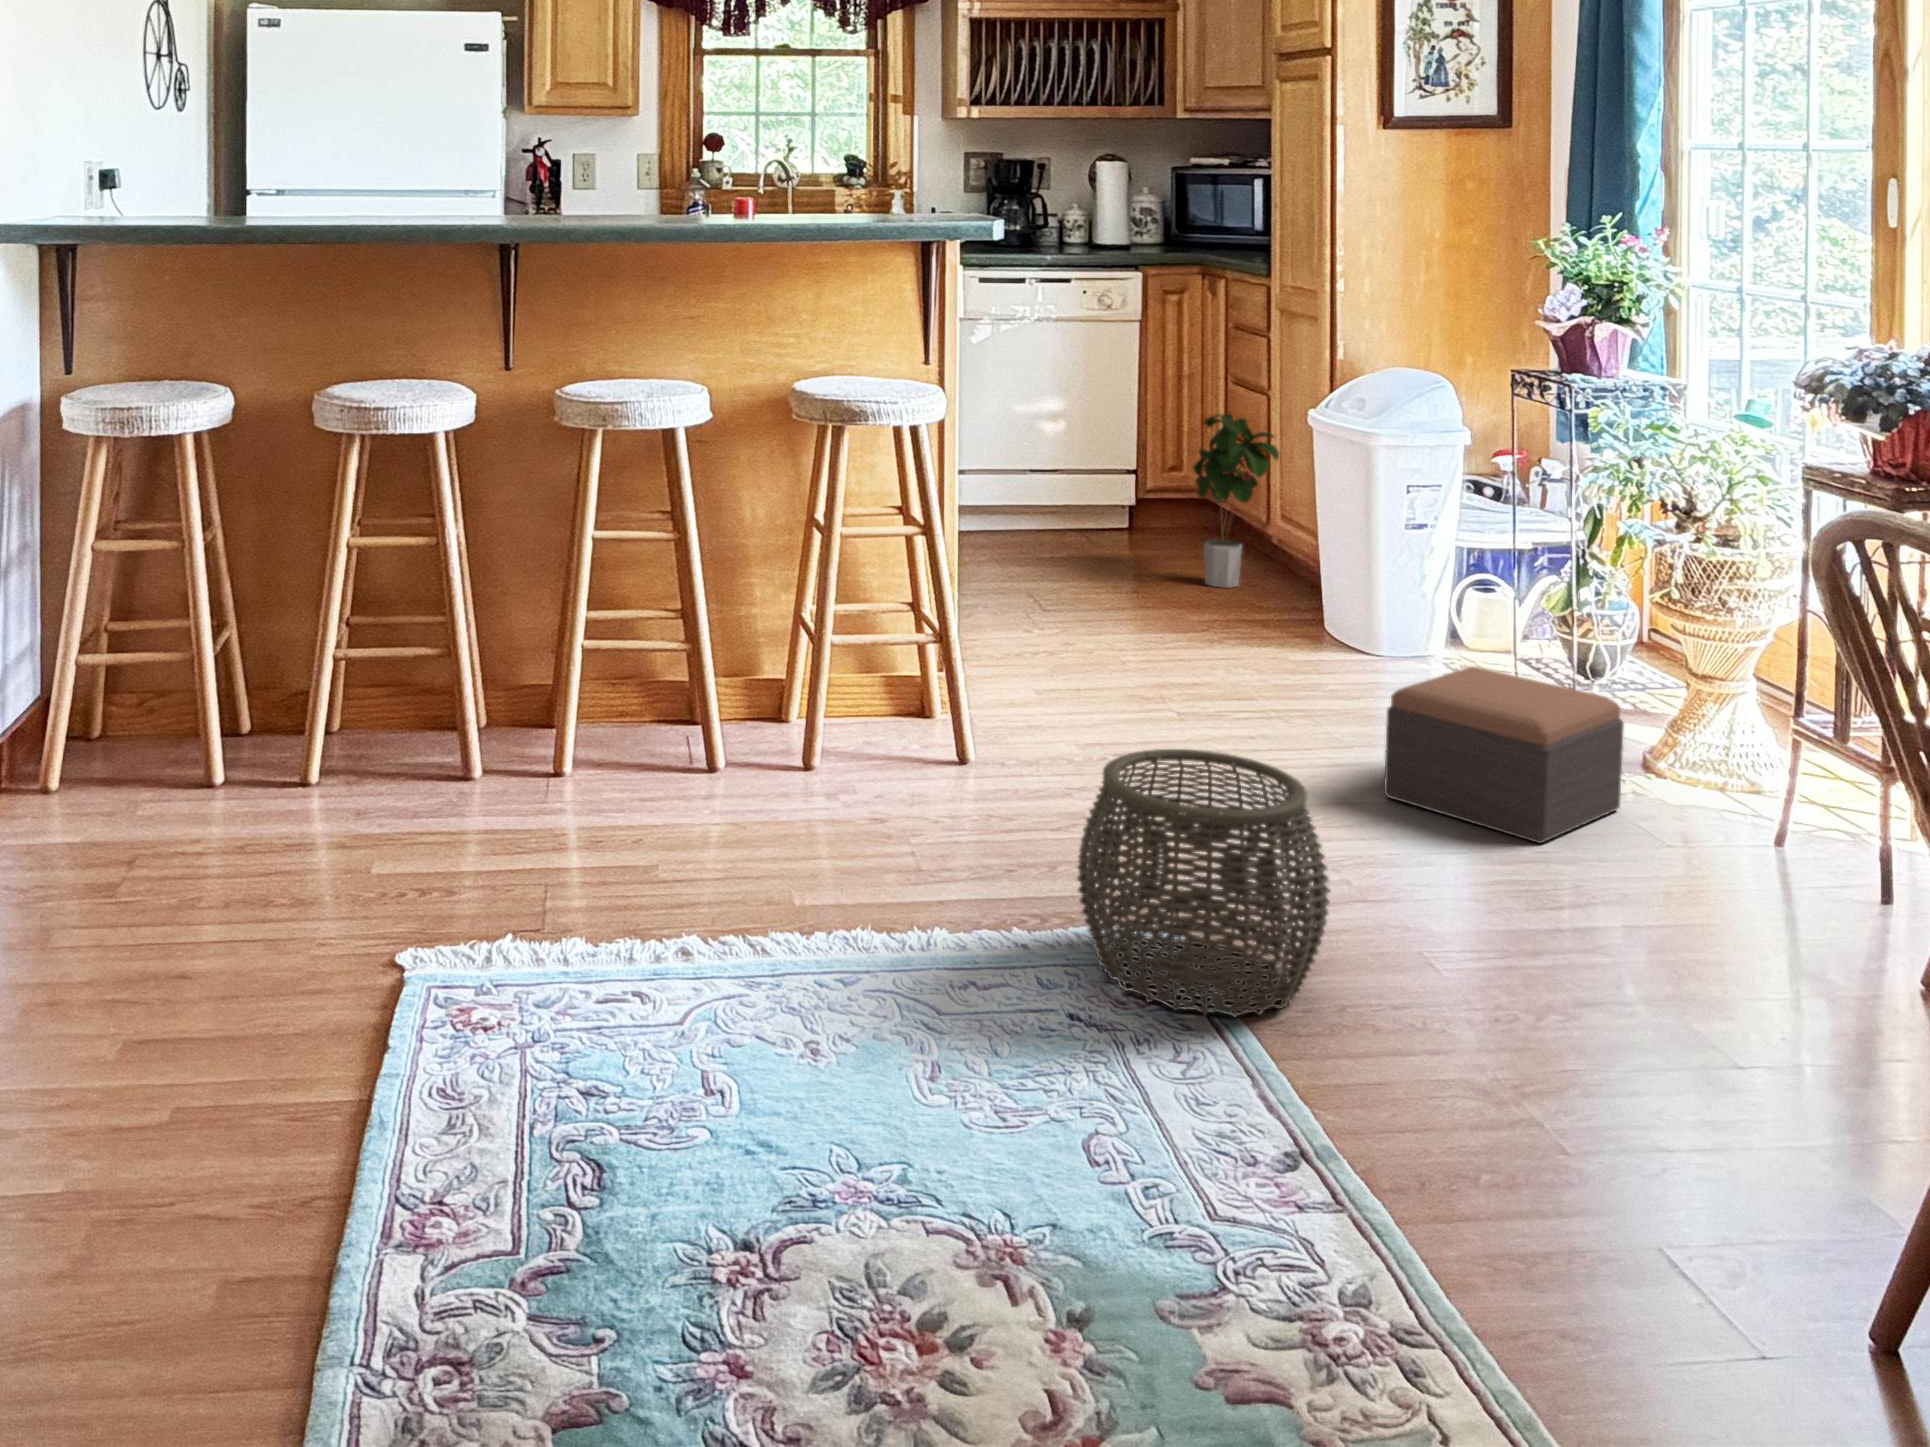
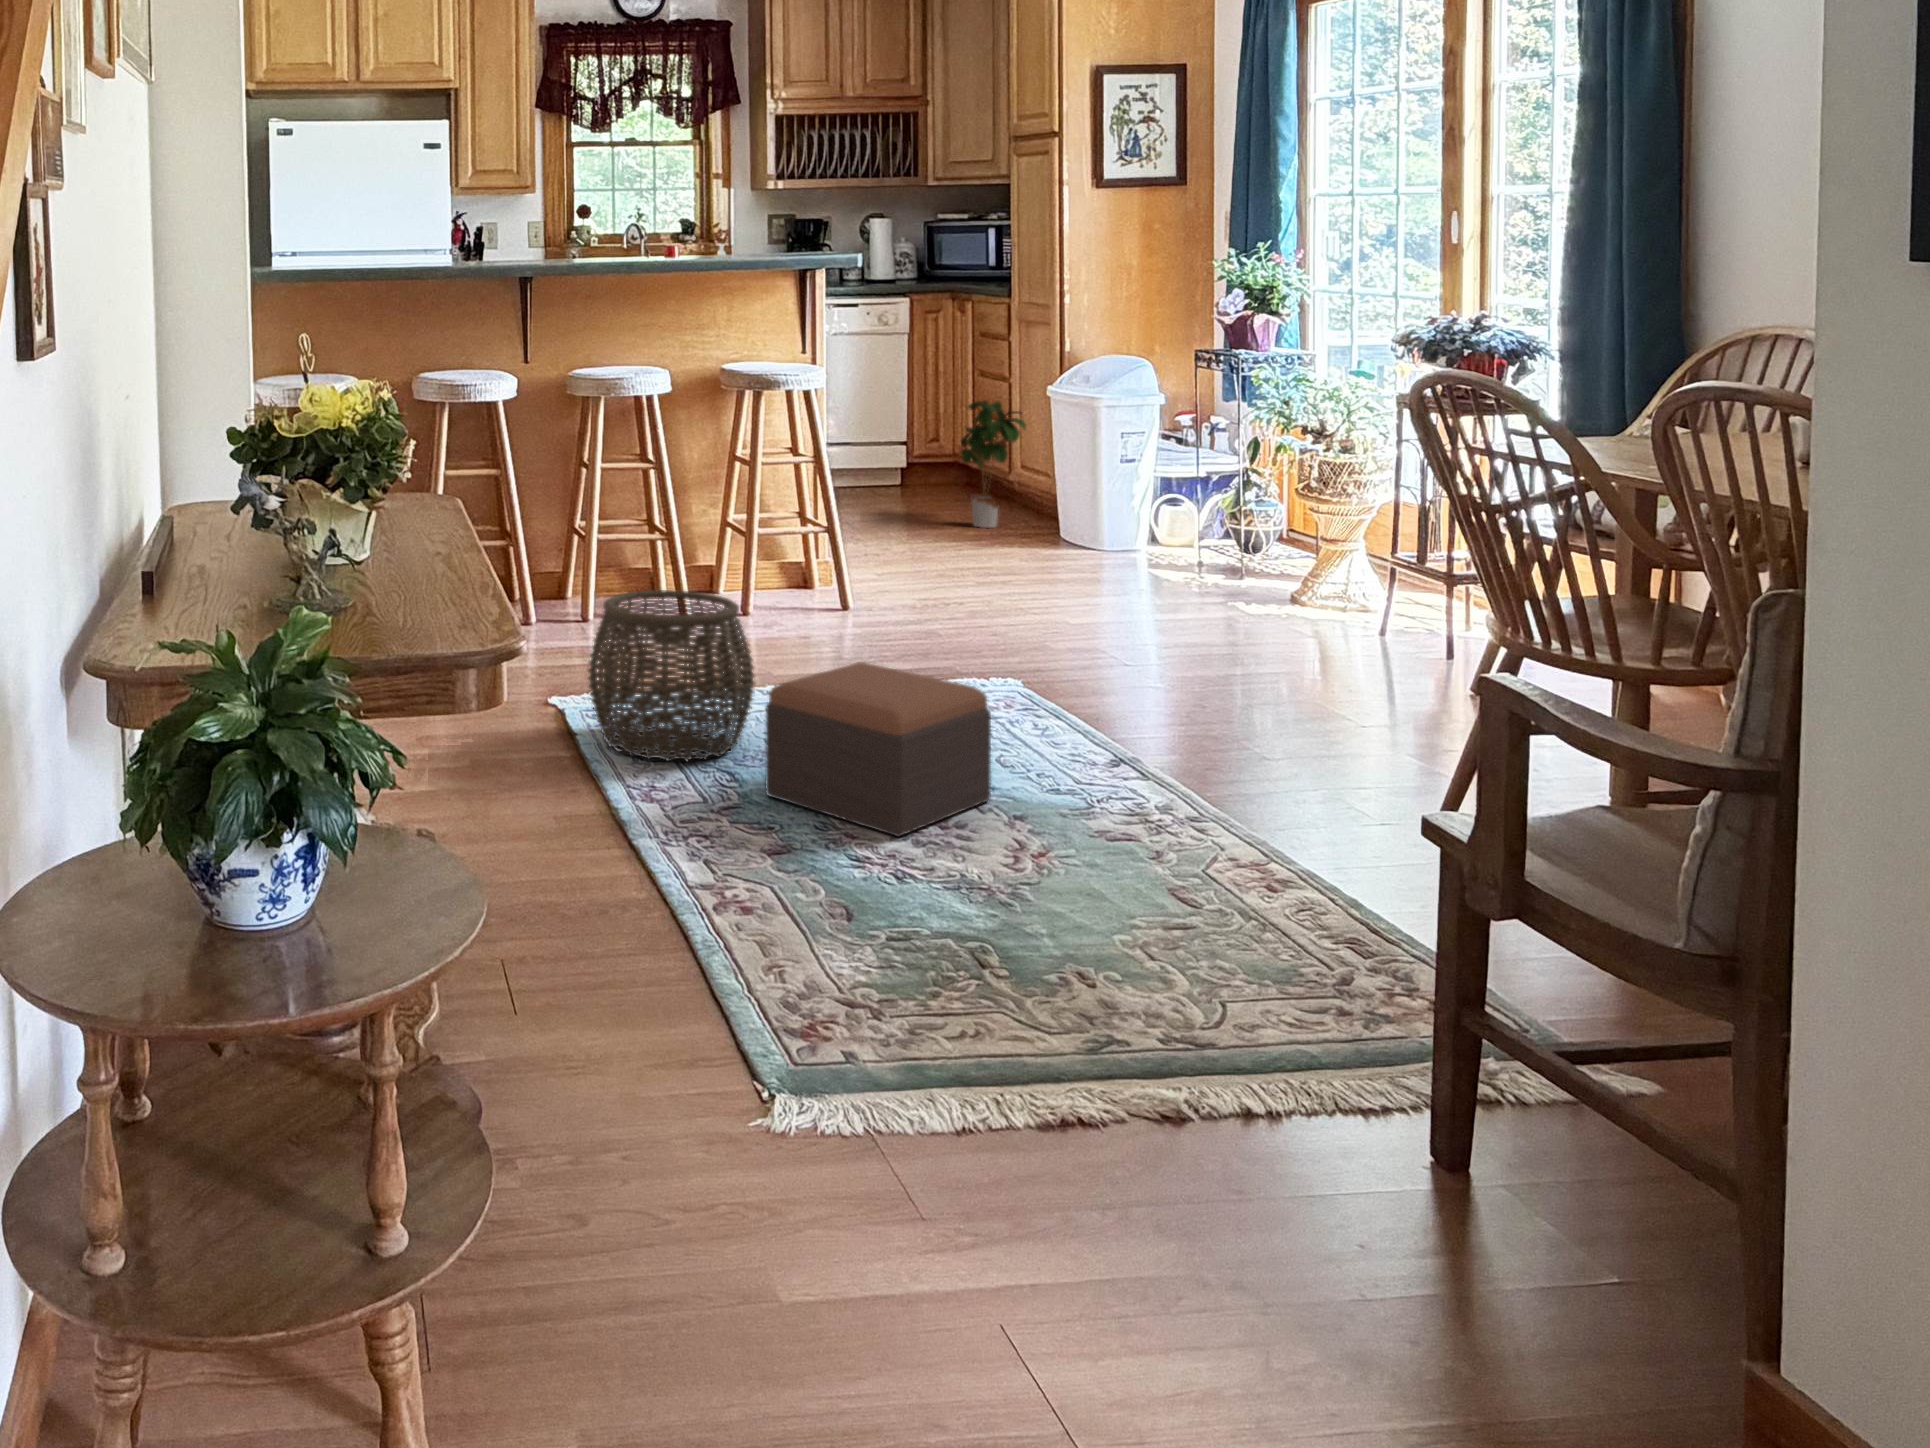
footstool: present [1384,667,1624,843] -> present [766,662,991,836]
woven basket: present [1077,749,1330,1017] -> present [588,590,755,761]

